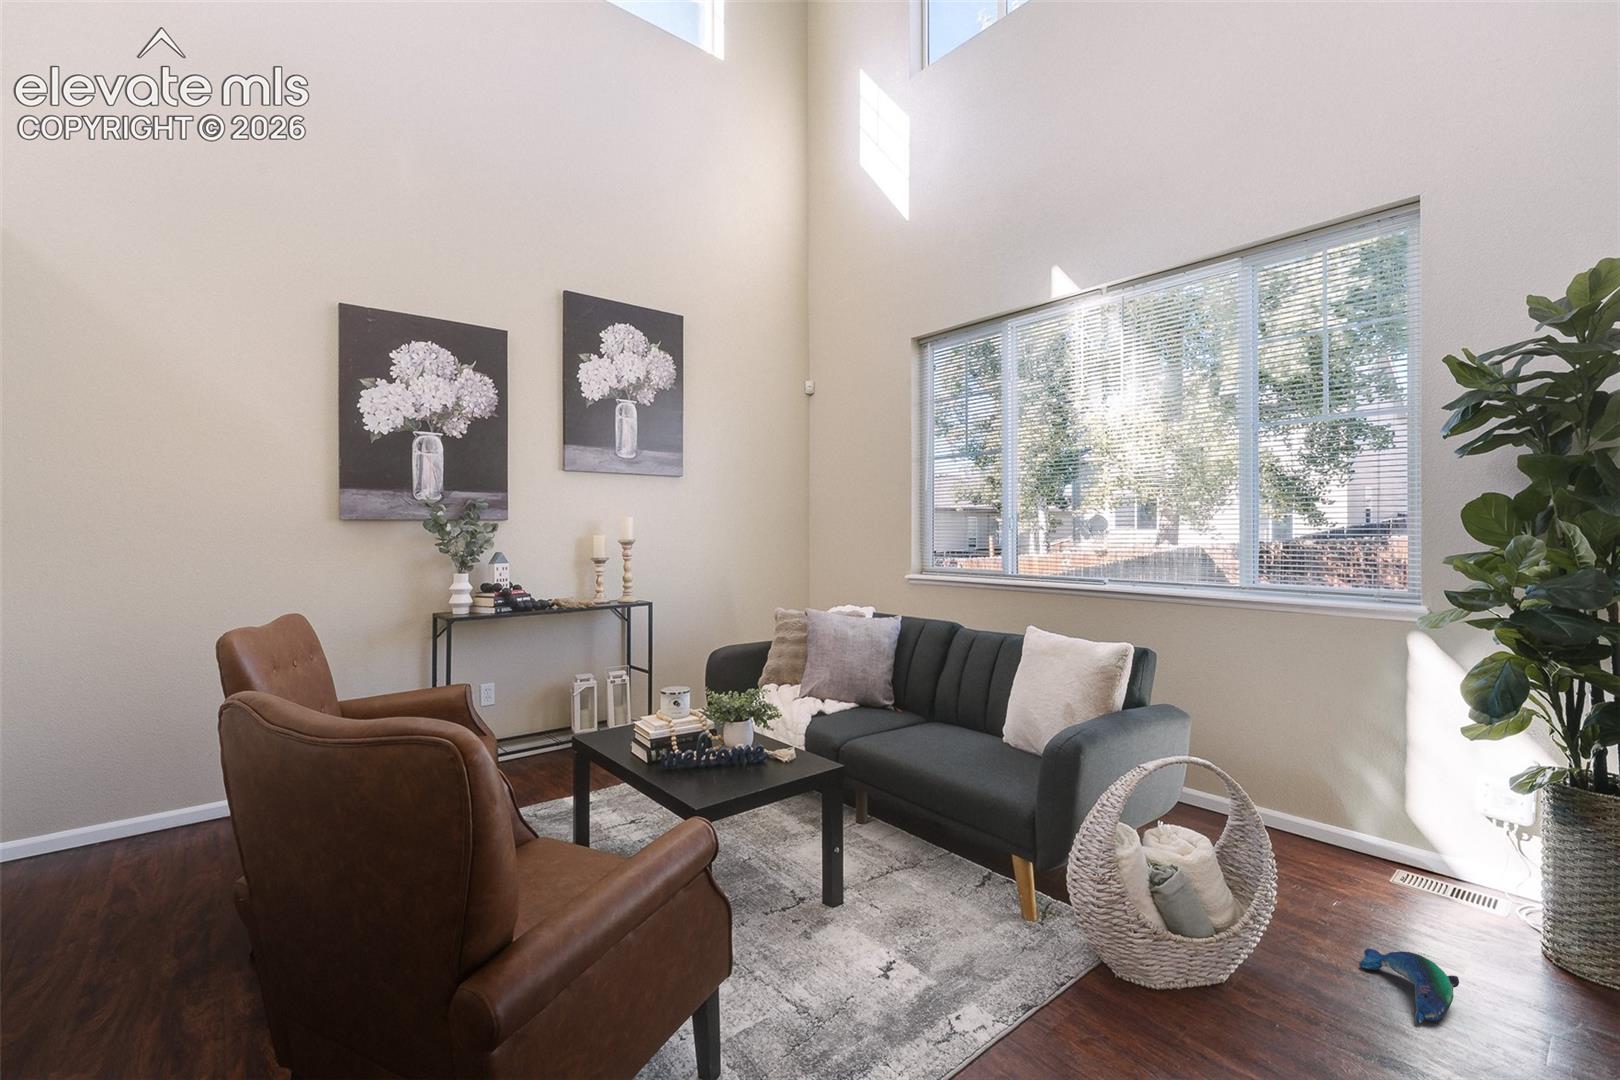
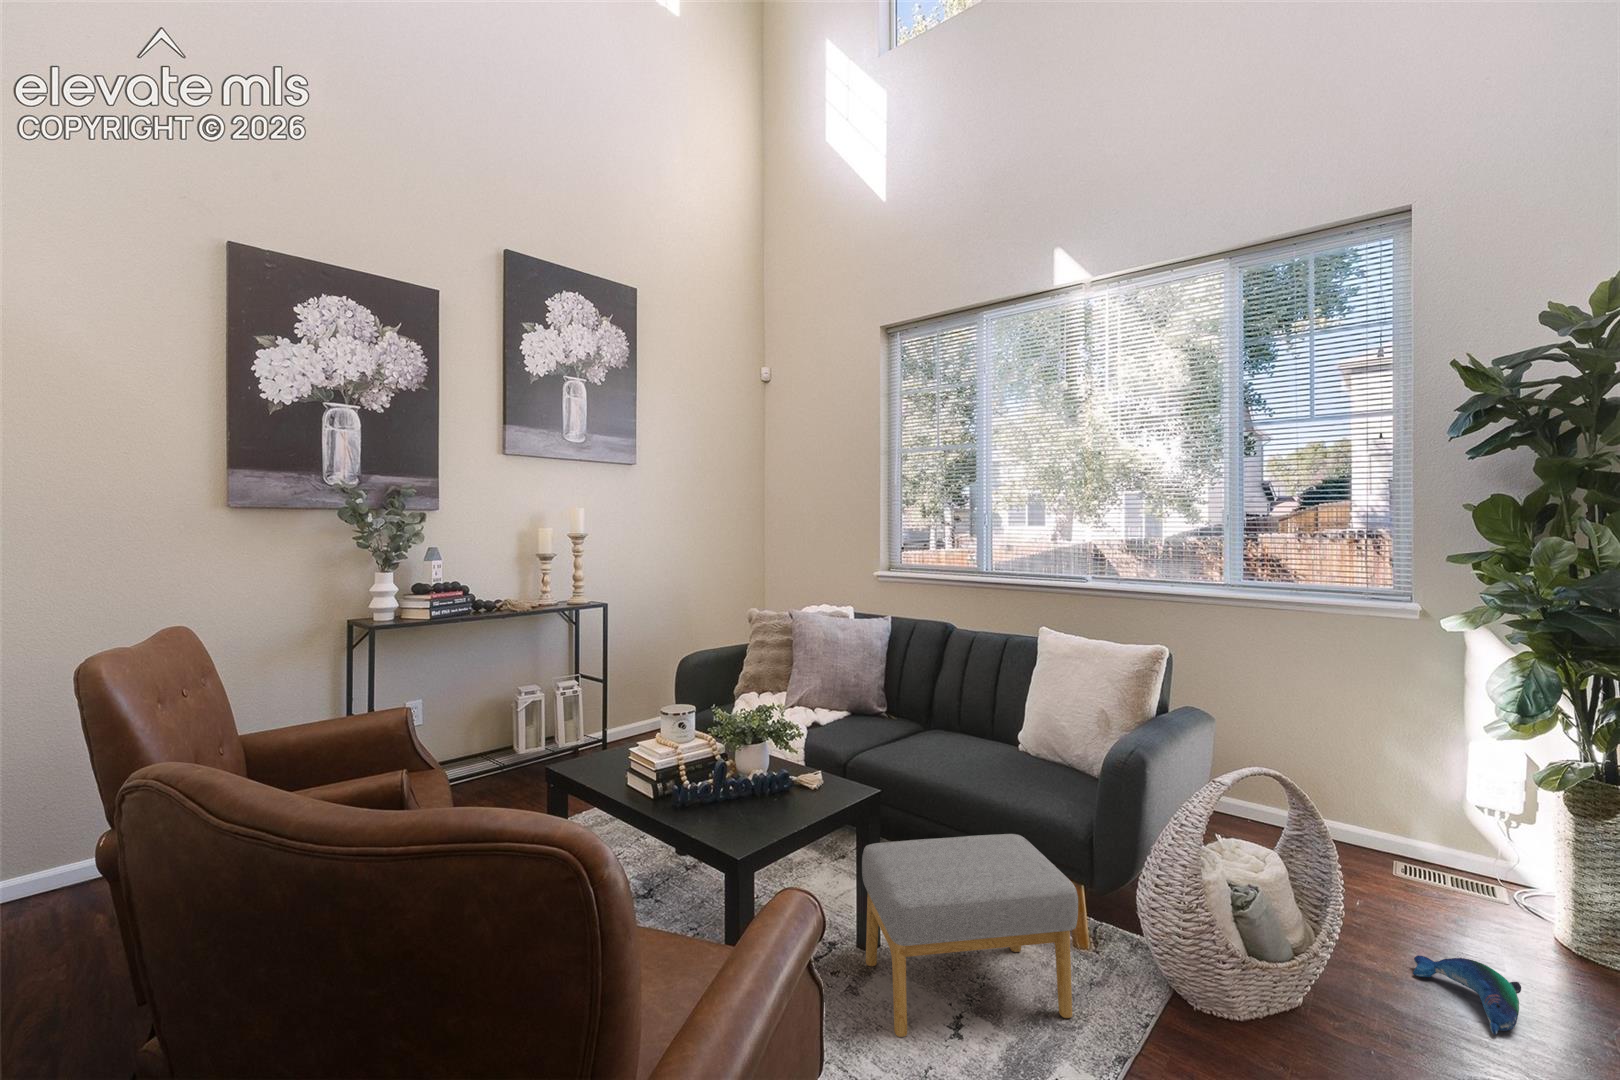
footstool: none [817,810,998,978] -> present [862,834,1078,1037]

